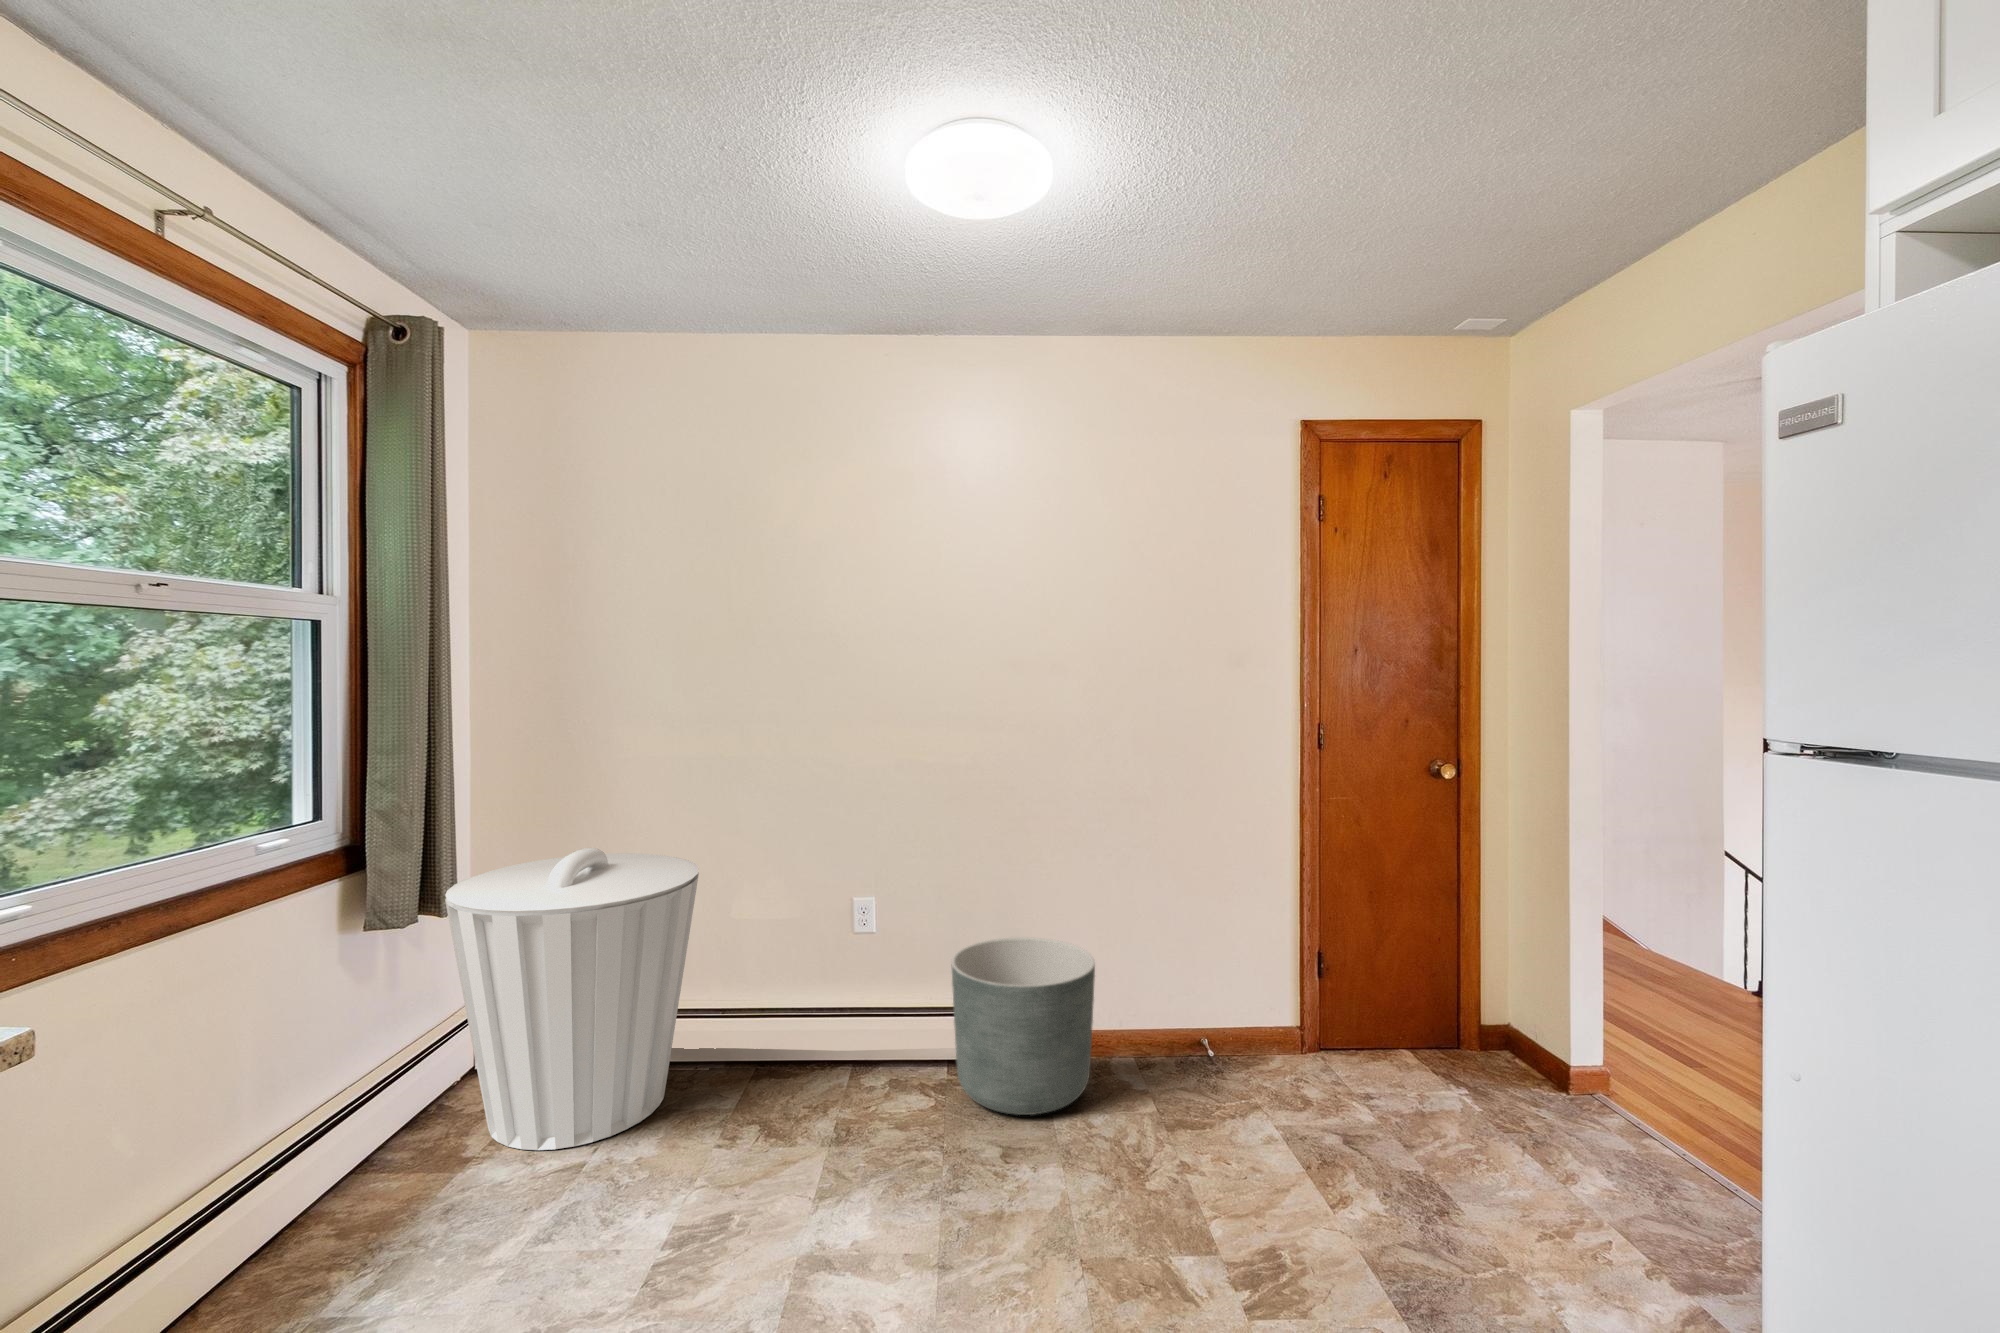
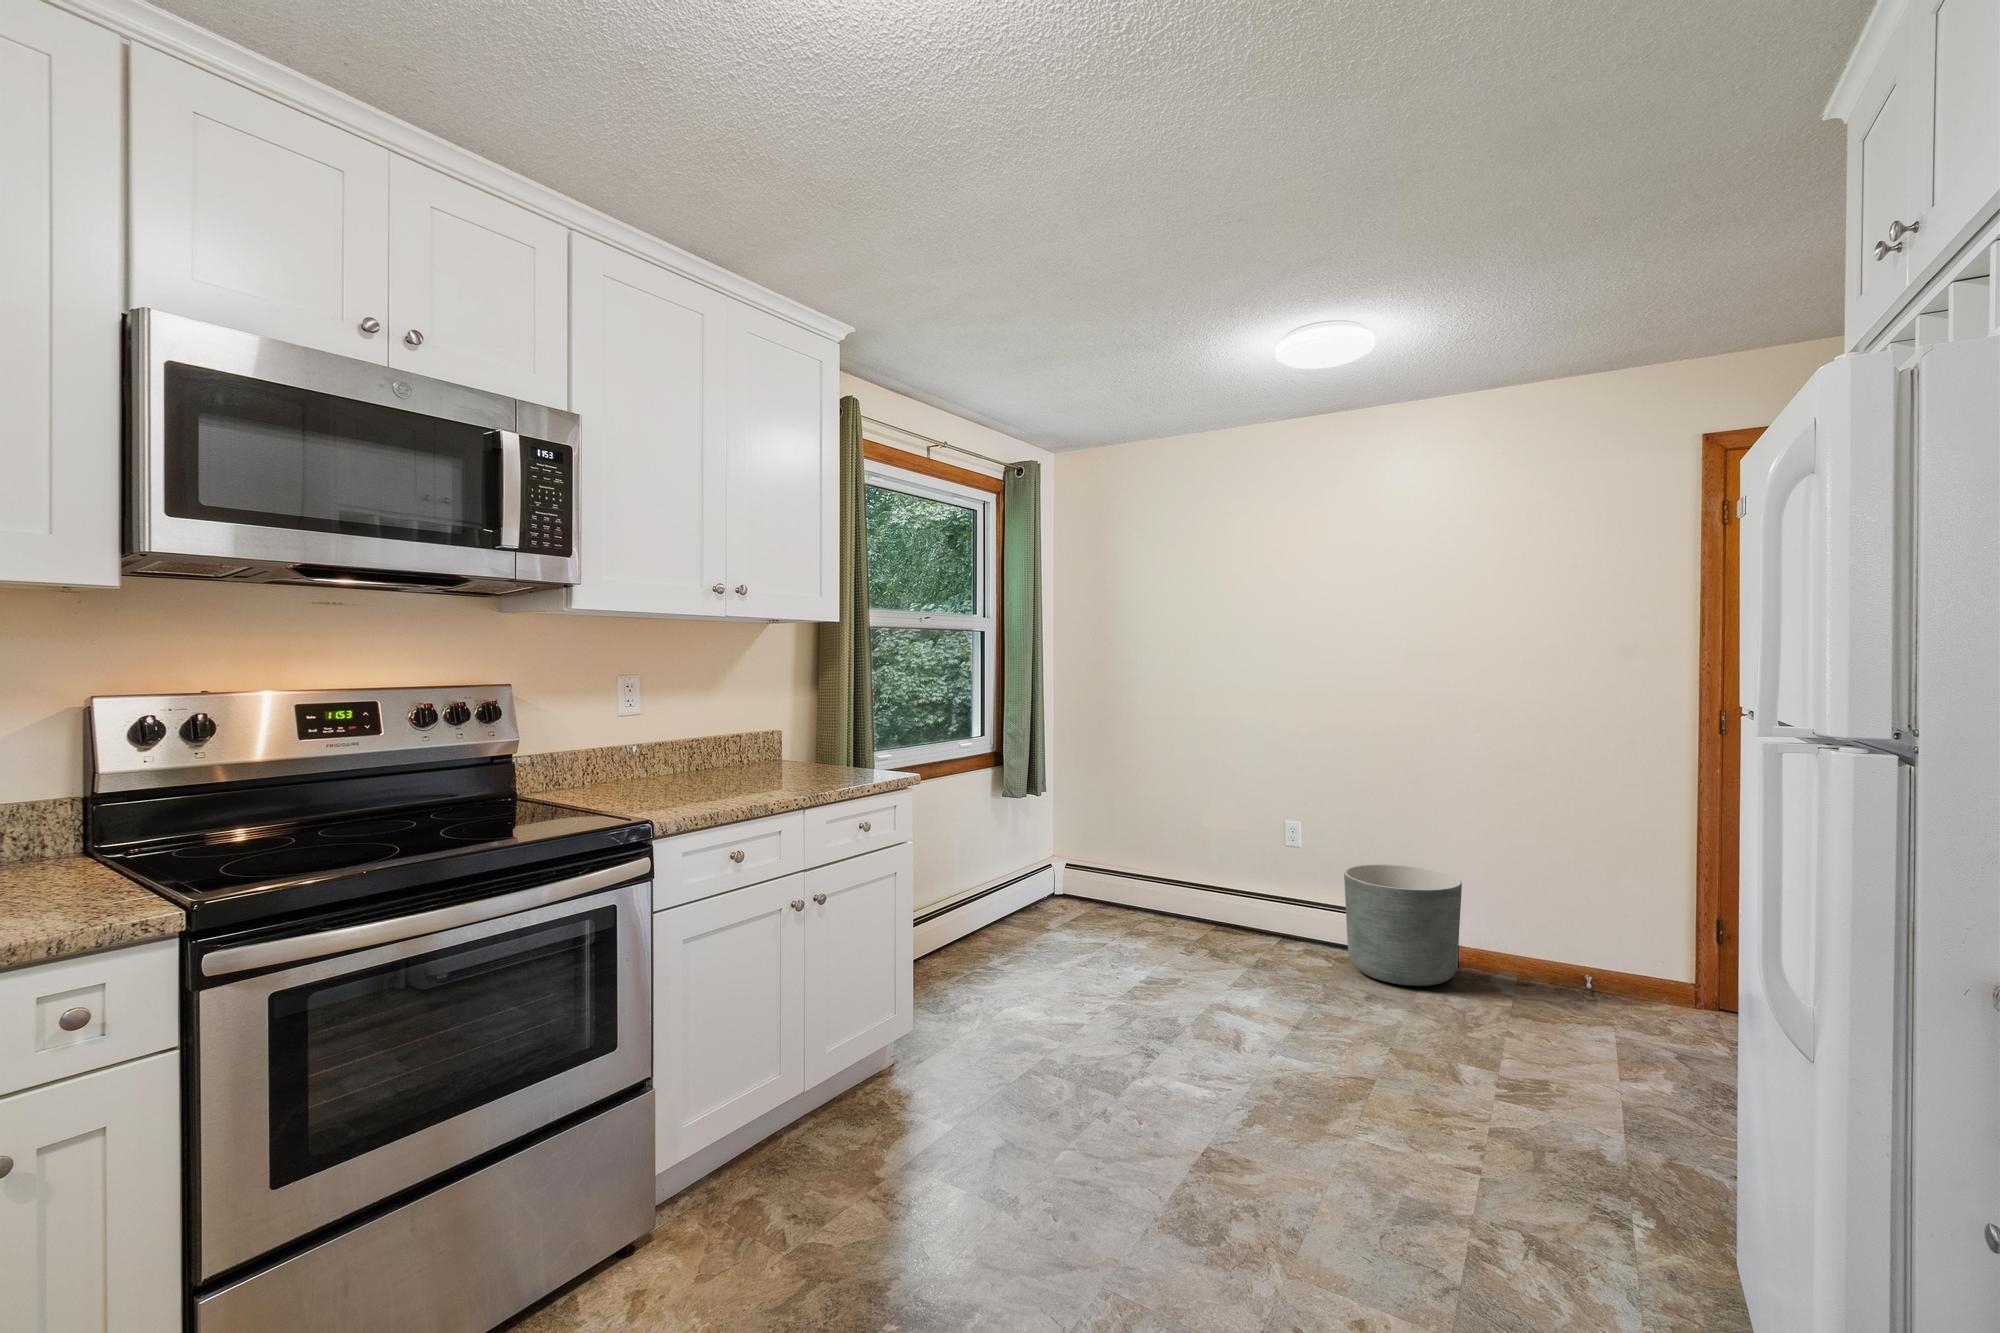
trash can: present [445,848,699,1150] -> none [1040,768,1178,937]

